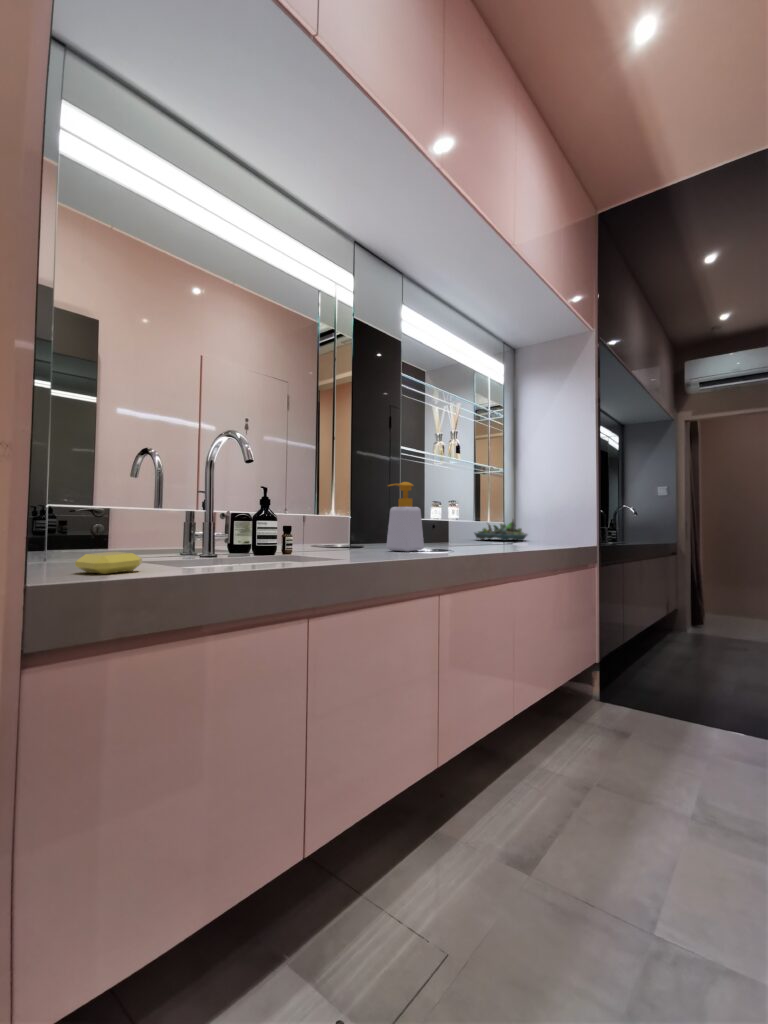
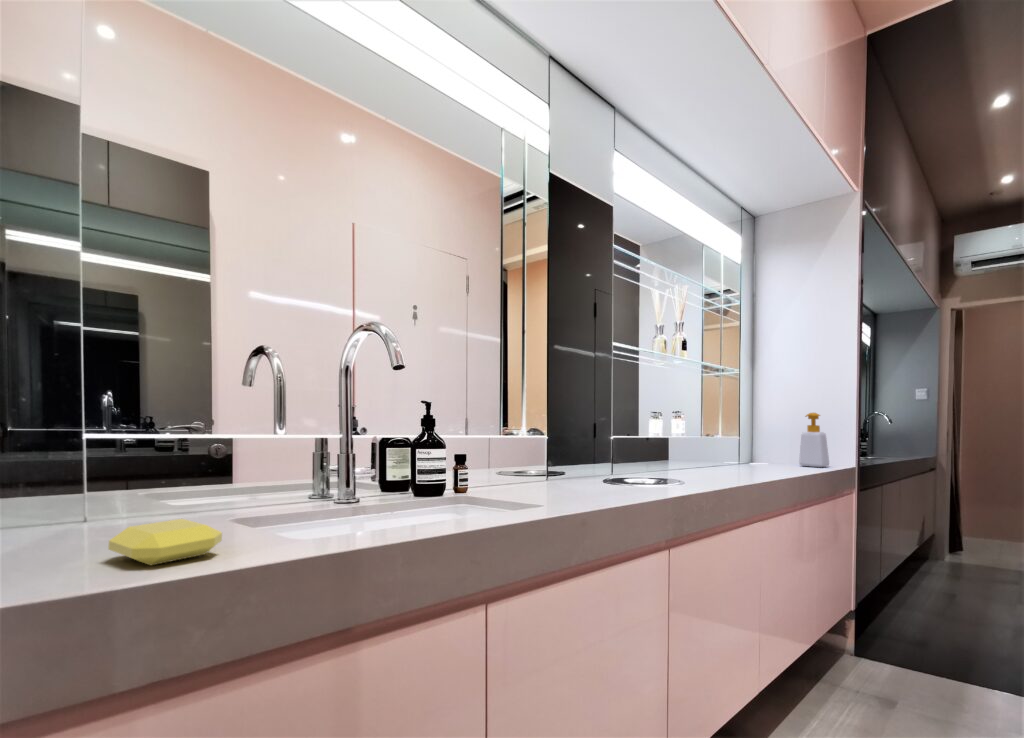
soap bottle: present [386,482,424,552] -> present [799,413,829,467]
succulent planter: present [474,519,527,541] -> none [707,438,785,471]

